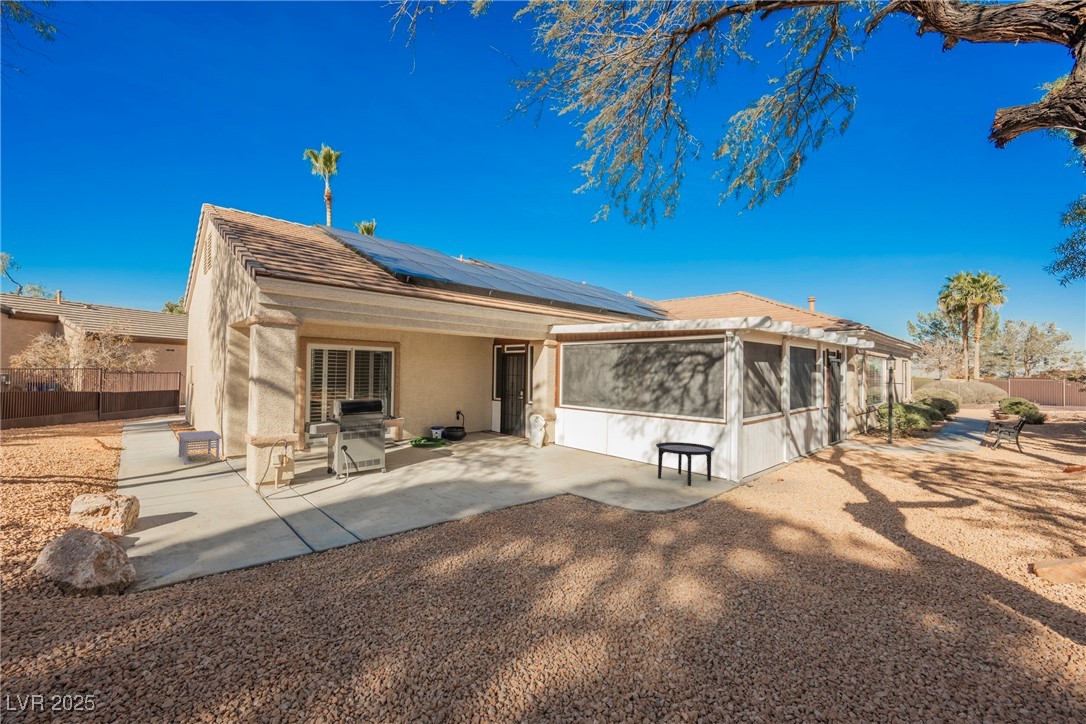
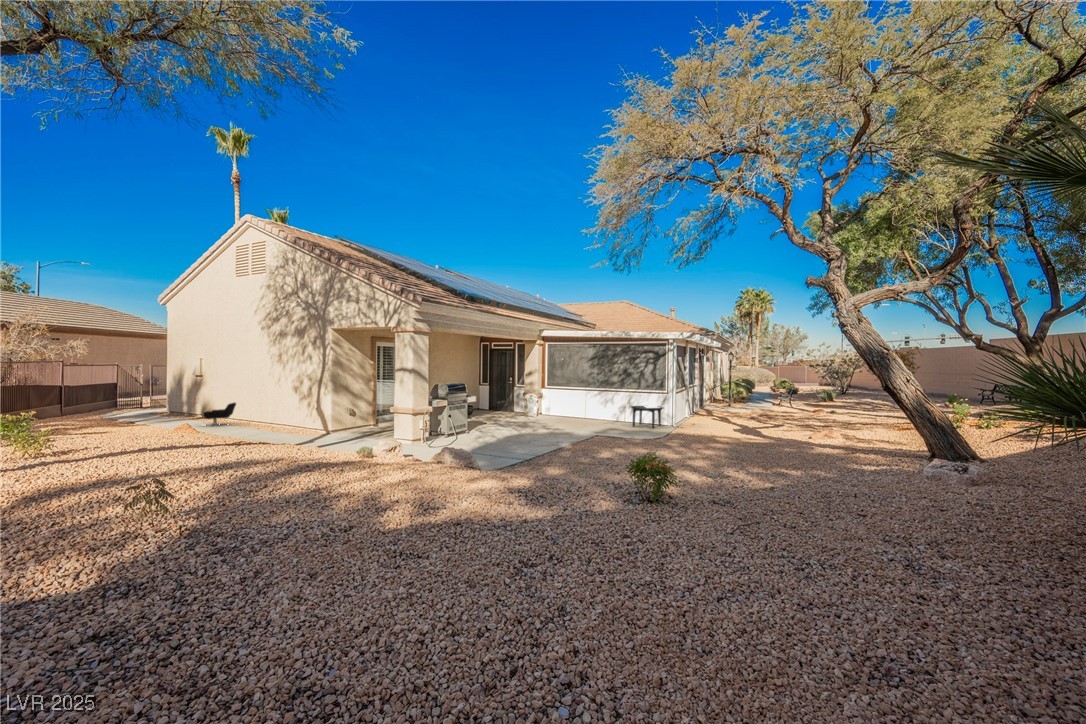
lounge chair: none [156,413,199,440] -> present [203,403,236,425]
storage bench: present [178,431,222,464] -> none [278,413,328,437]

